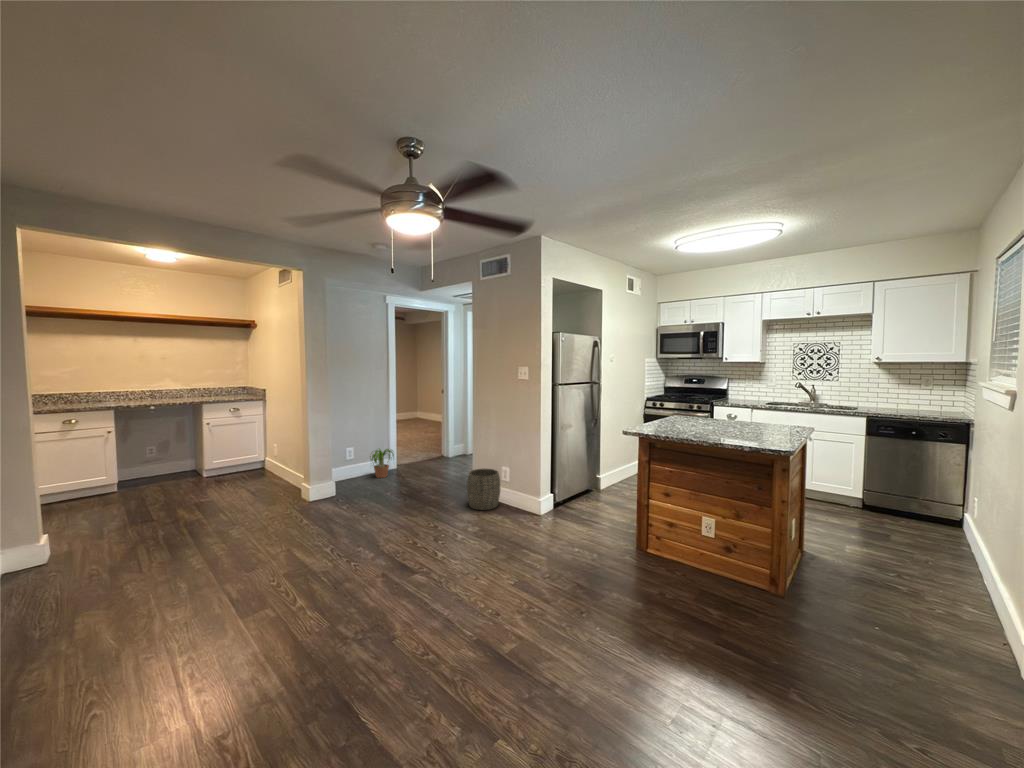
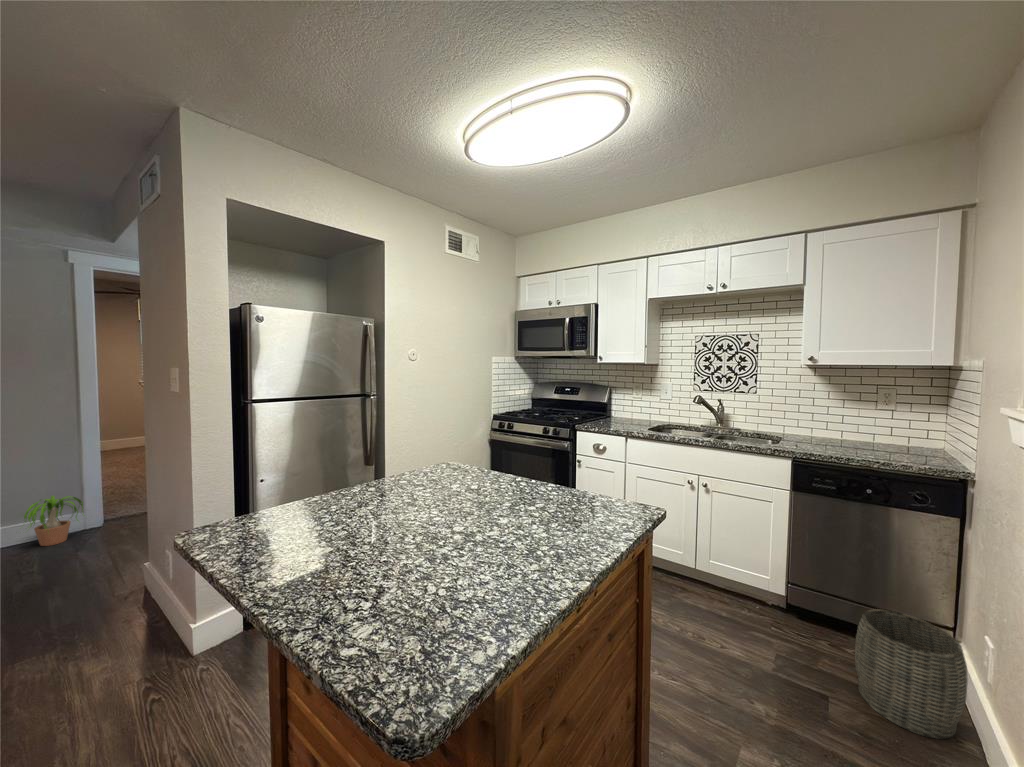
woven basket: present [467,469,500,510] -> present [855,609,968,739]

